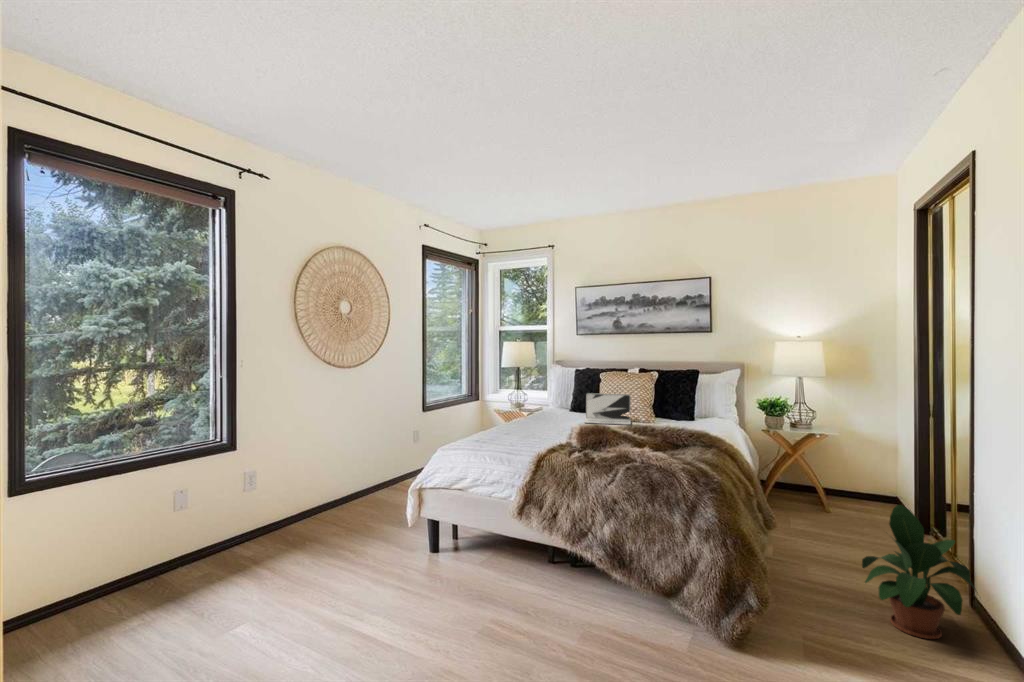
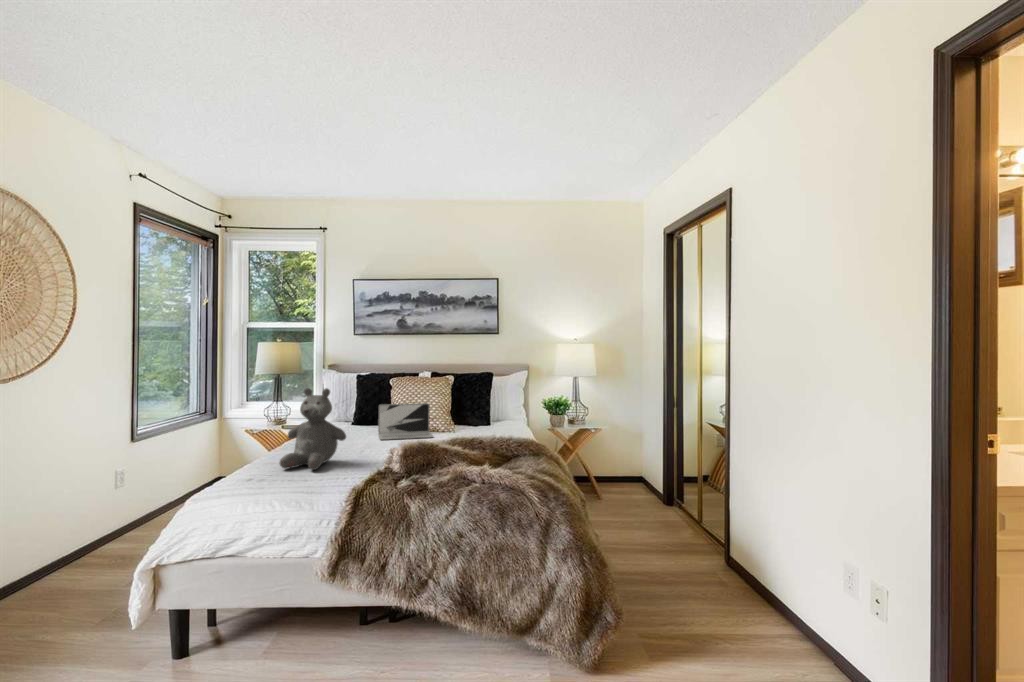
teddy bear: none [497,375,547,439] -> present [280,388,346,470]
potted plant: present [862,505,978,639] -> none [670,492,761,610]

